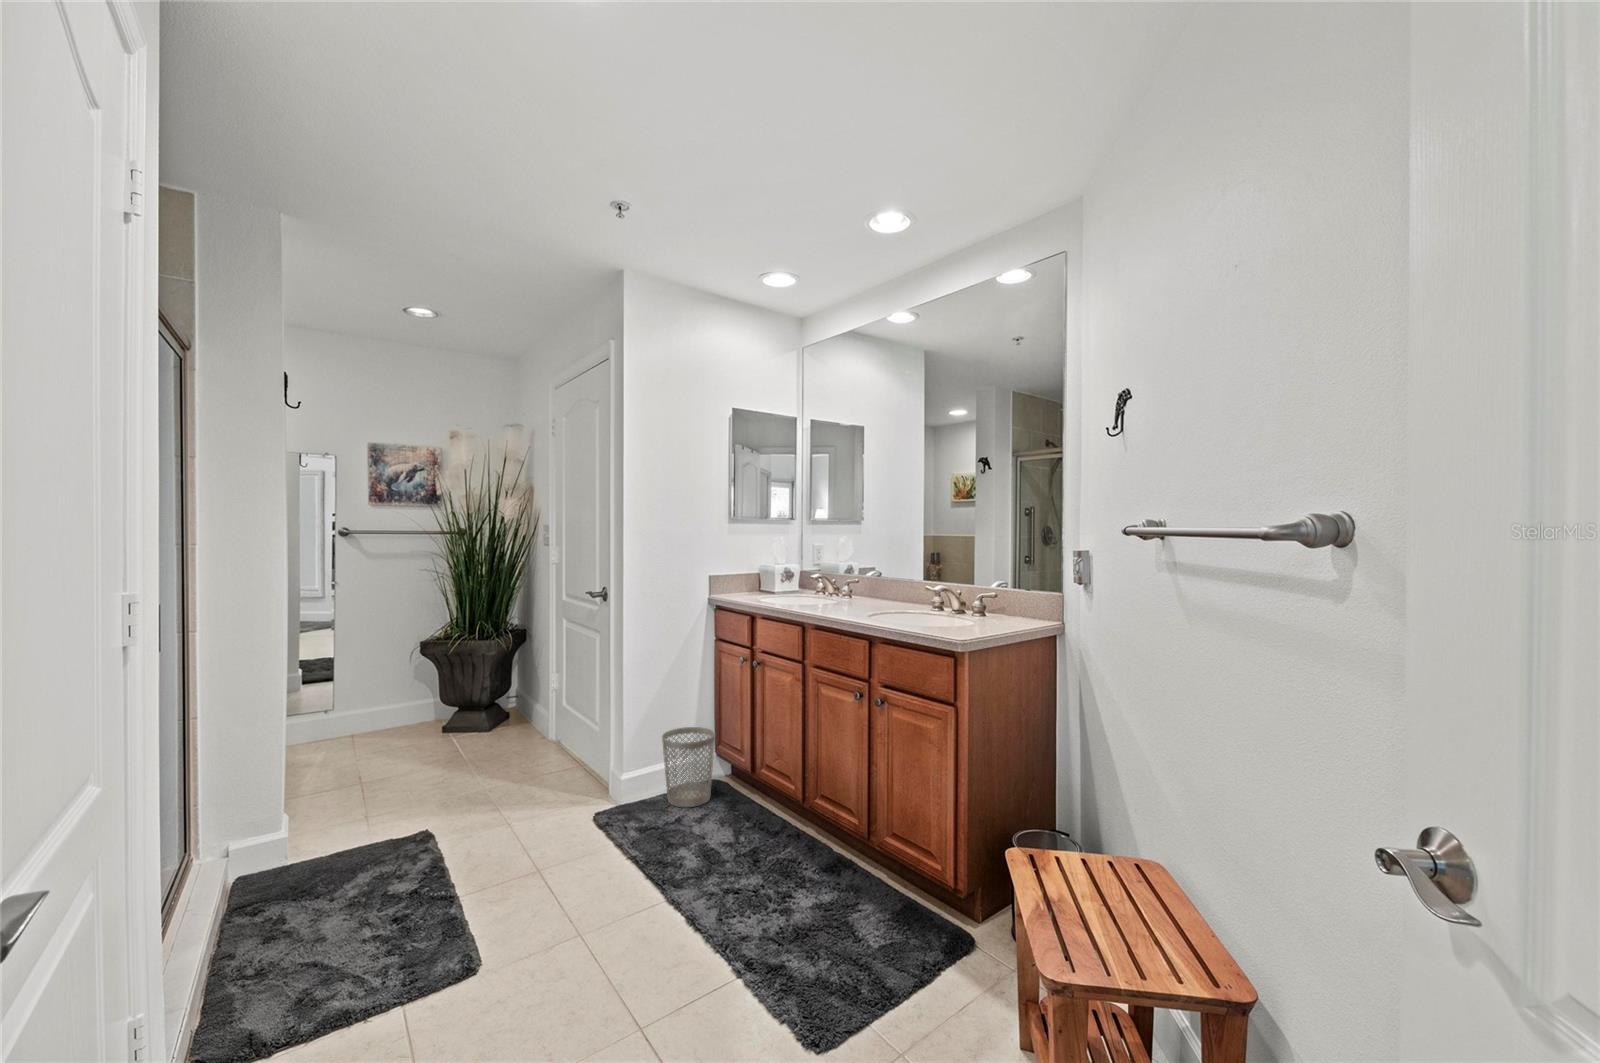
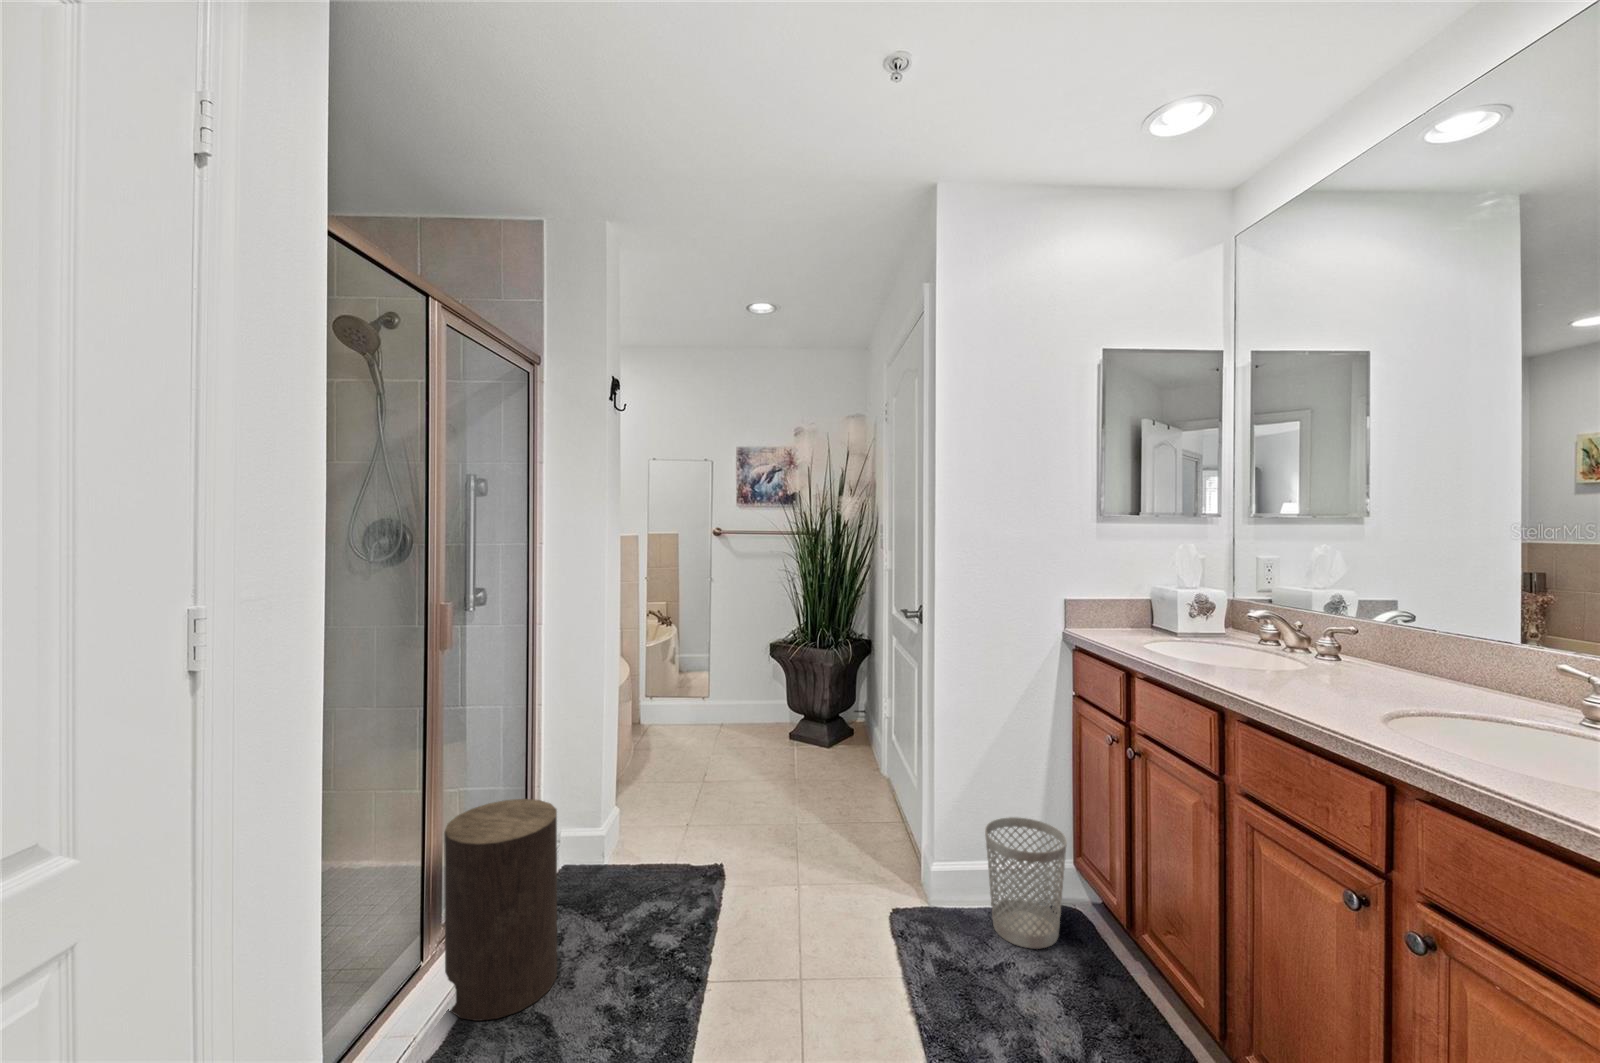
stool: none [212,774,329,965] -> present [444,799,557,1021]

